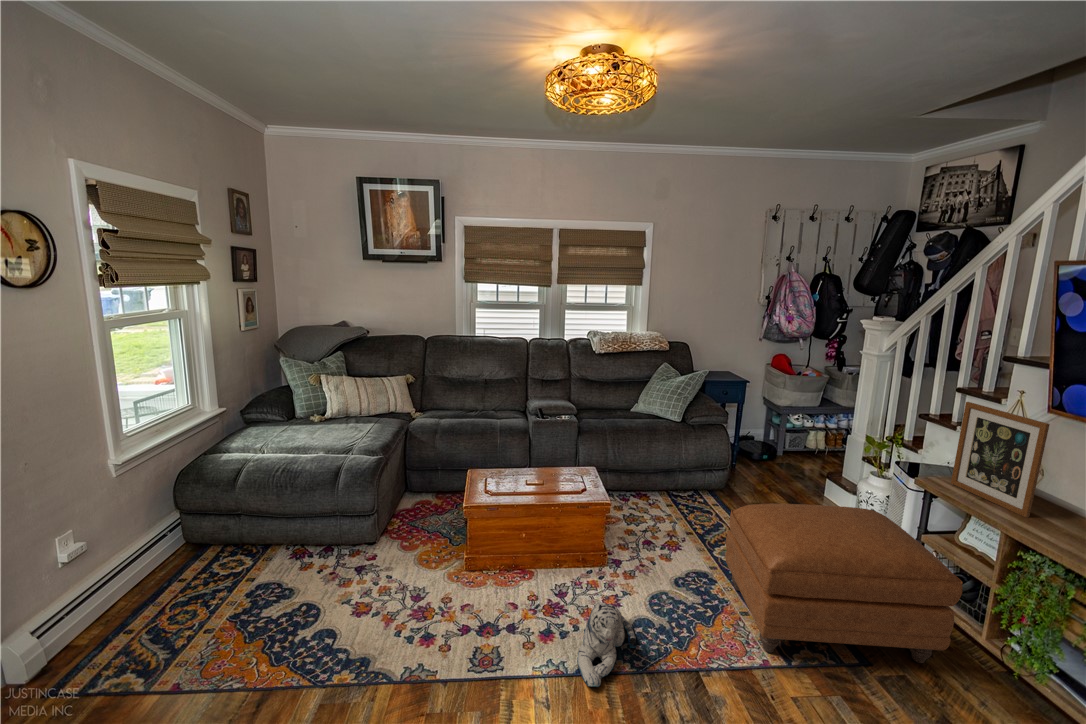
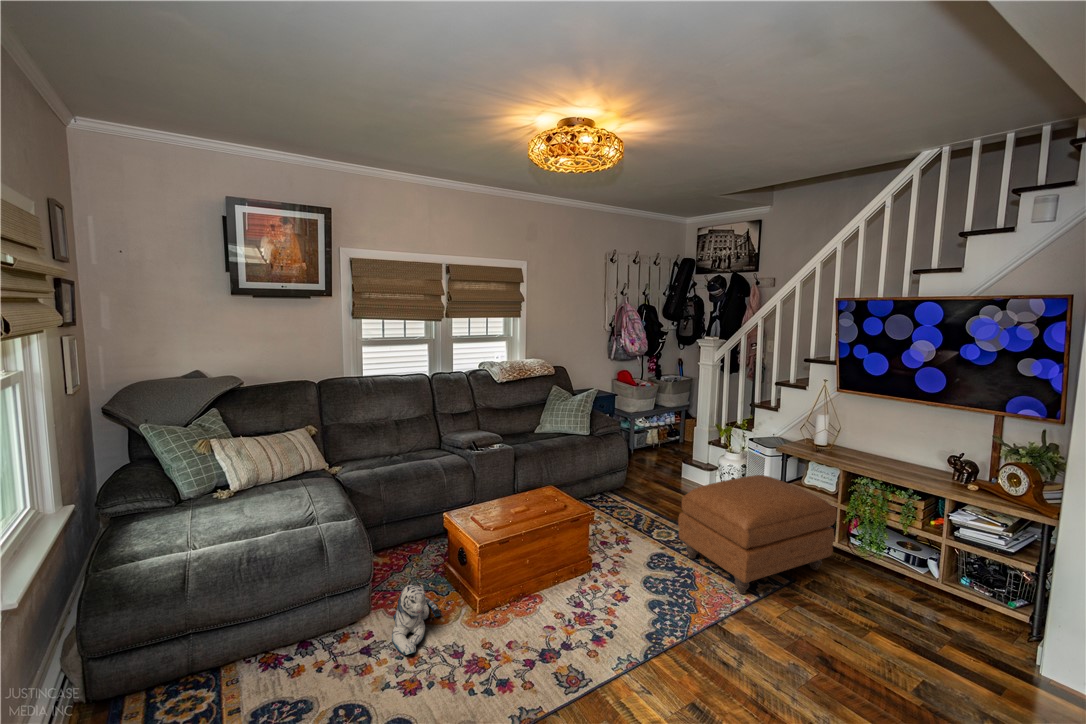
picture frame: present [951,402,1050,518] -> none [798,392,856,460]
plush toy: present [577,603,636,687] -> present [392,585,440,656]

